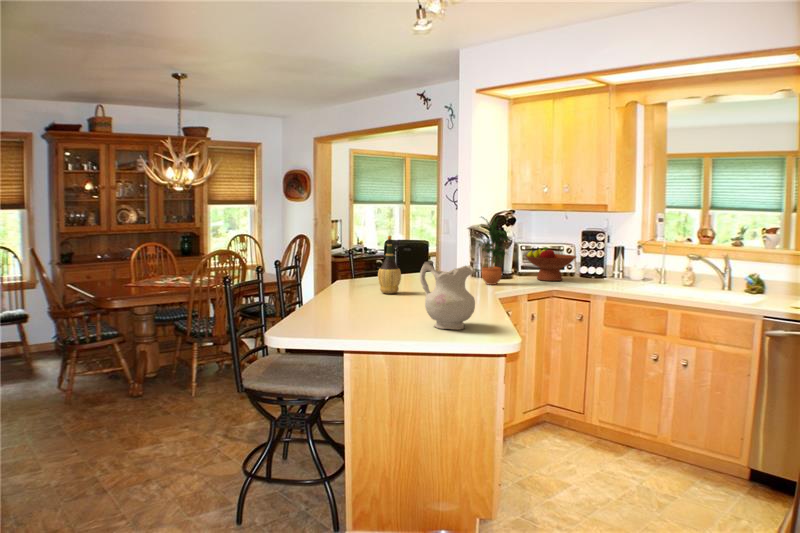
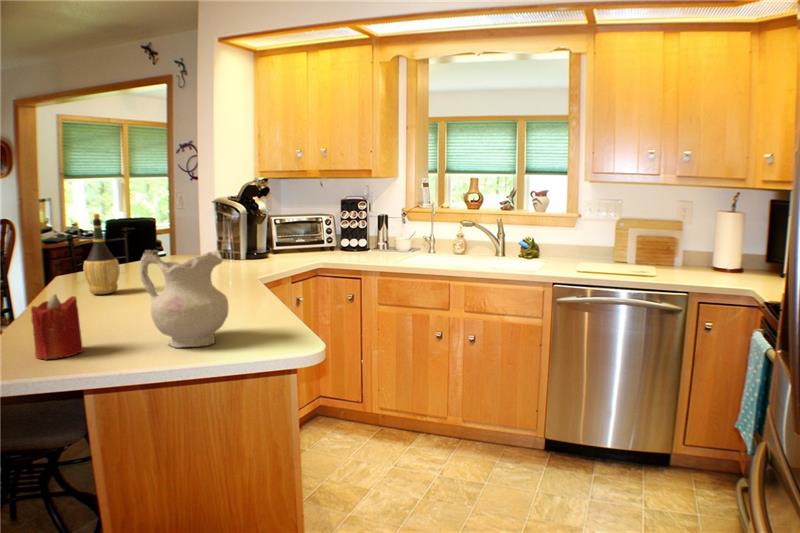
potted plant: present [478,217,508,285] -> none [220,185,267,268]
fruit bowl: present [525,247,576,281] -> none [282,219,340,258]
candle: none [357,285,383,326] -> present [31,294,83,360]

